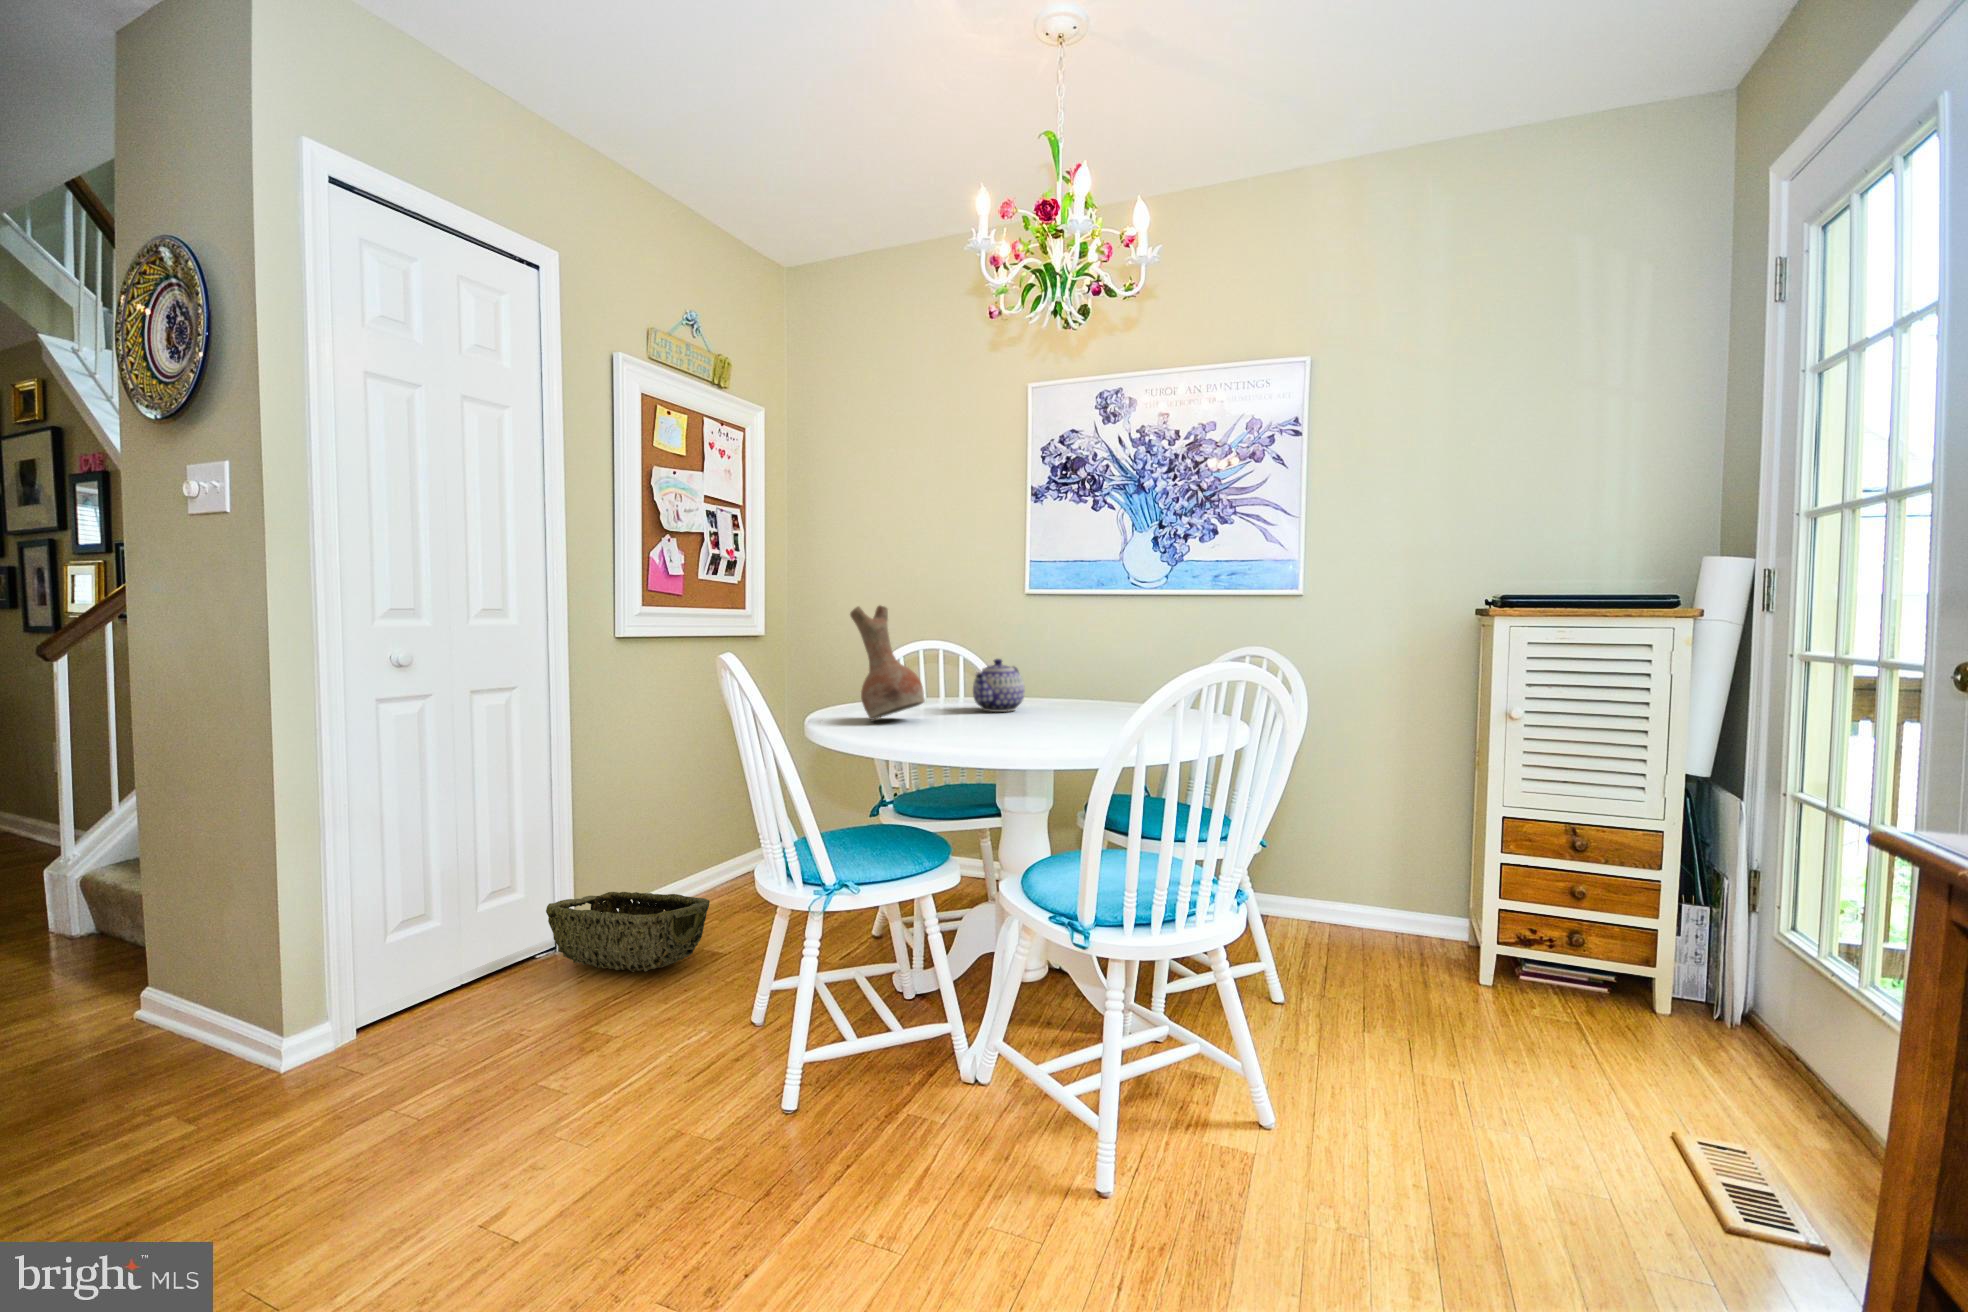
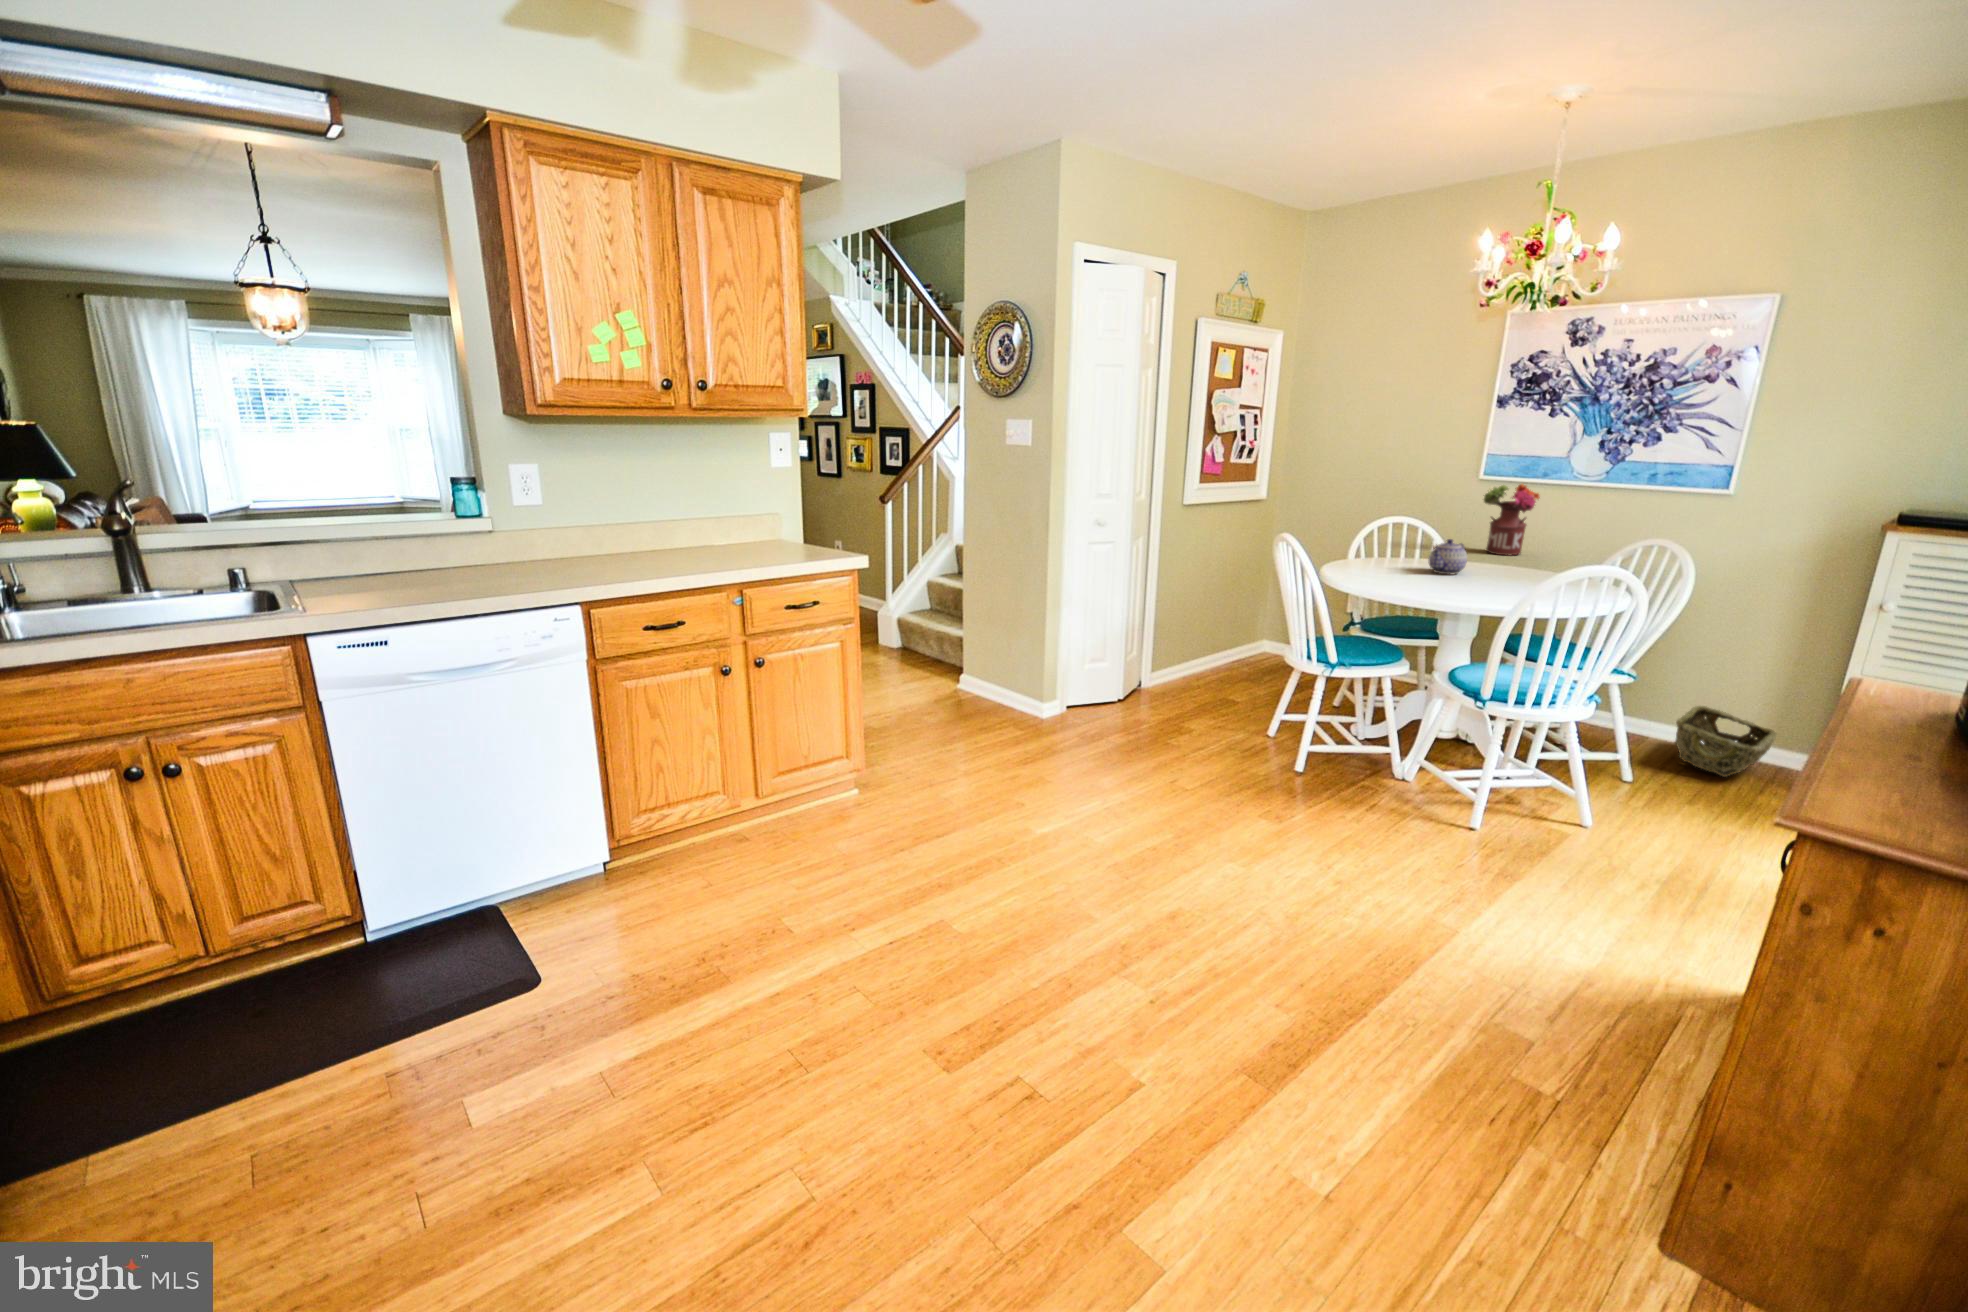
flower arrangement: none [1034,597,1099,691] -> present [1484,484,1540,556]
vase: present [850,606,925,720] -> none [1355,506,1398,576]
woven basket: present [546,892,710,972] -> present [1675,706,1777,777]

